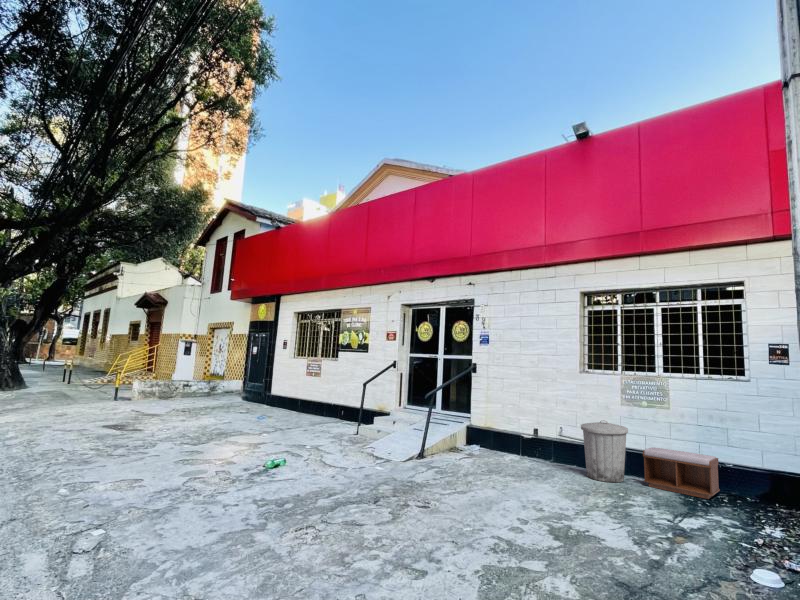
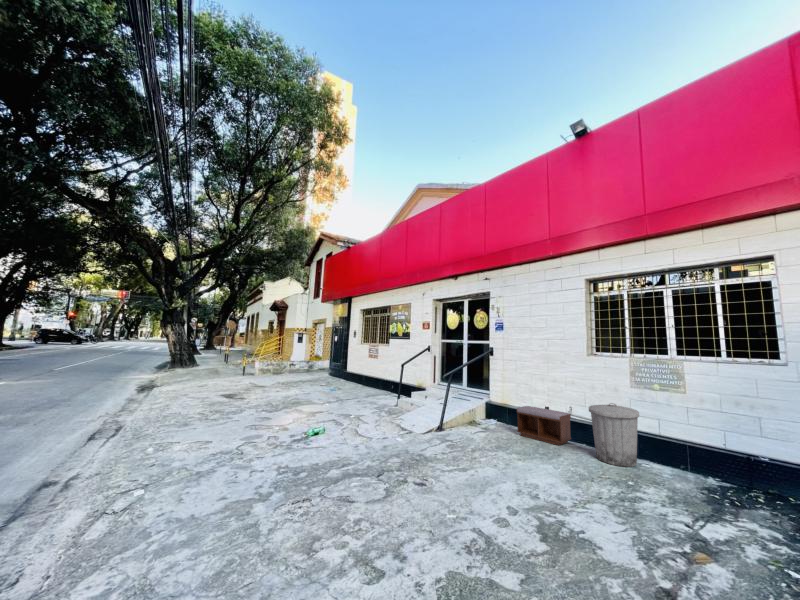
bench: present [643,447,720,499] -> present [517,406,571,445]

